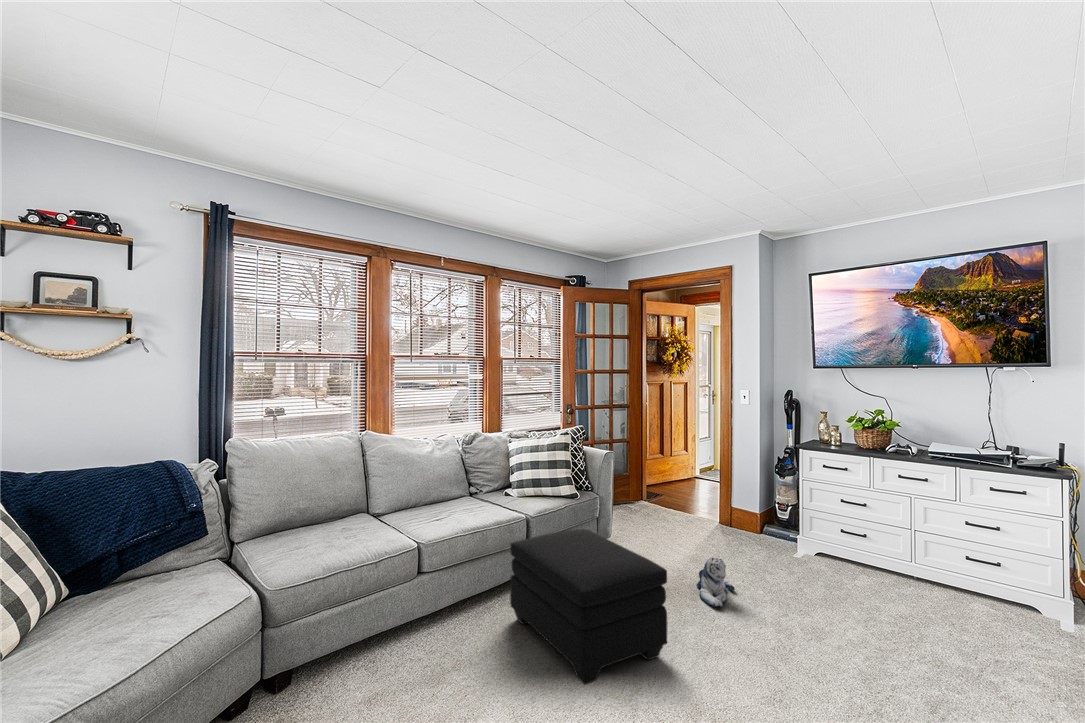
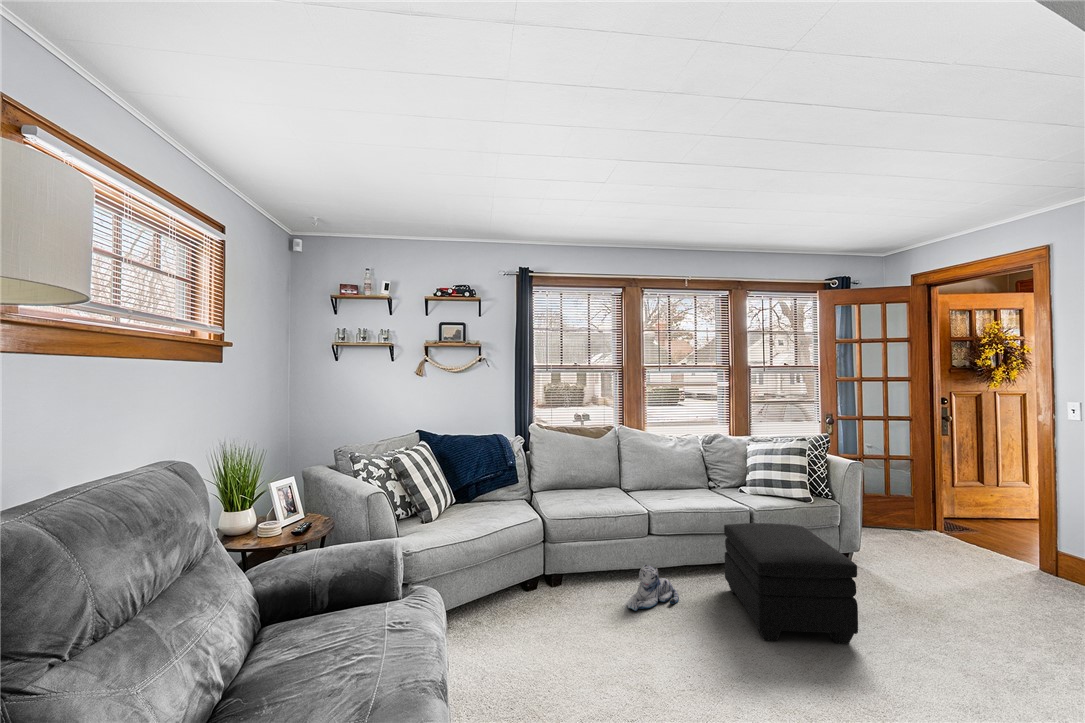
plush toy: present [696,557,735,607] -> present [627,564,679,611]

